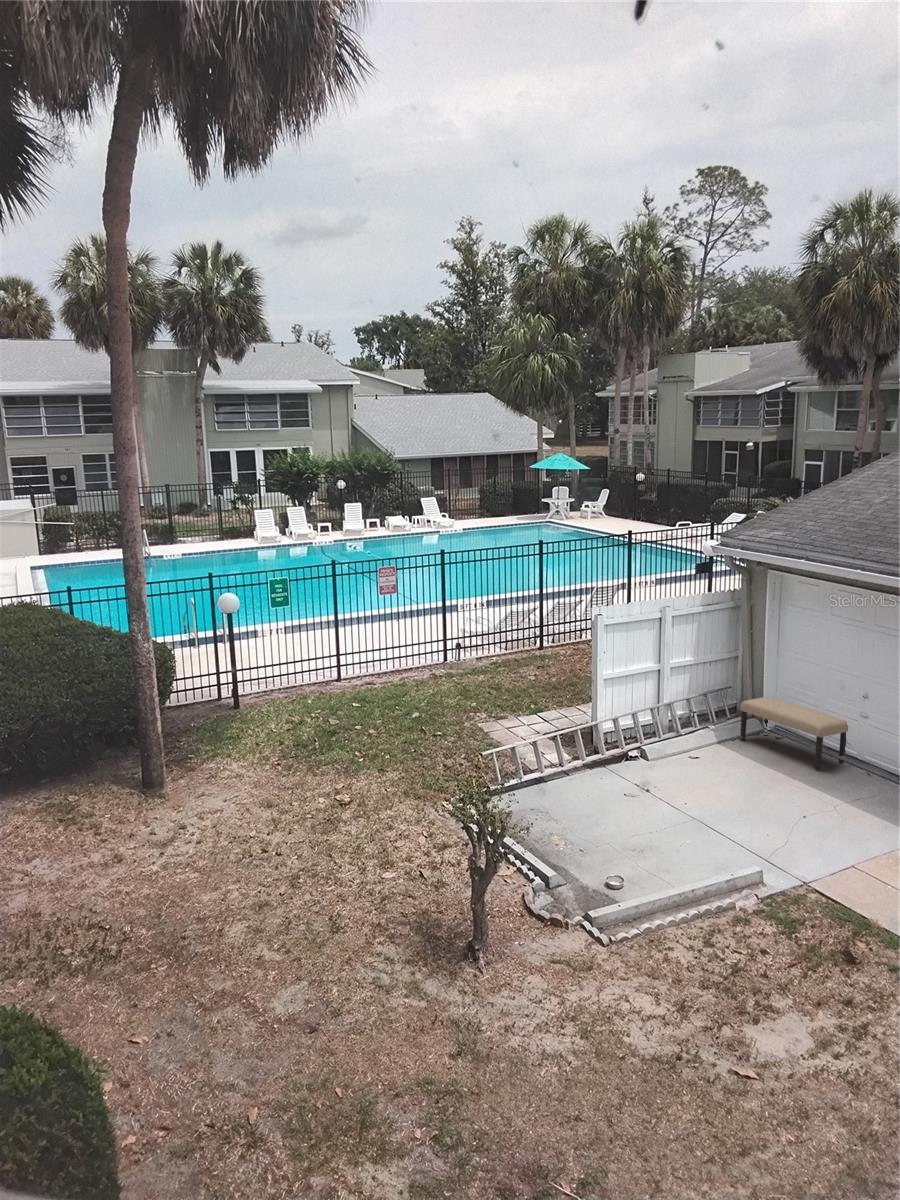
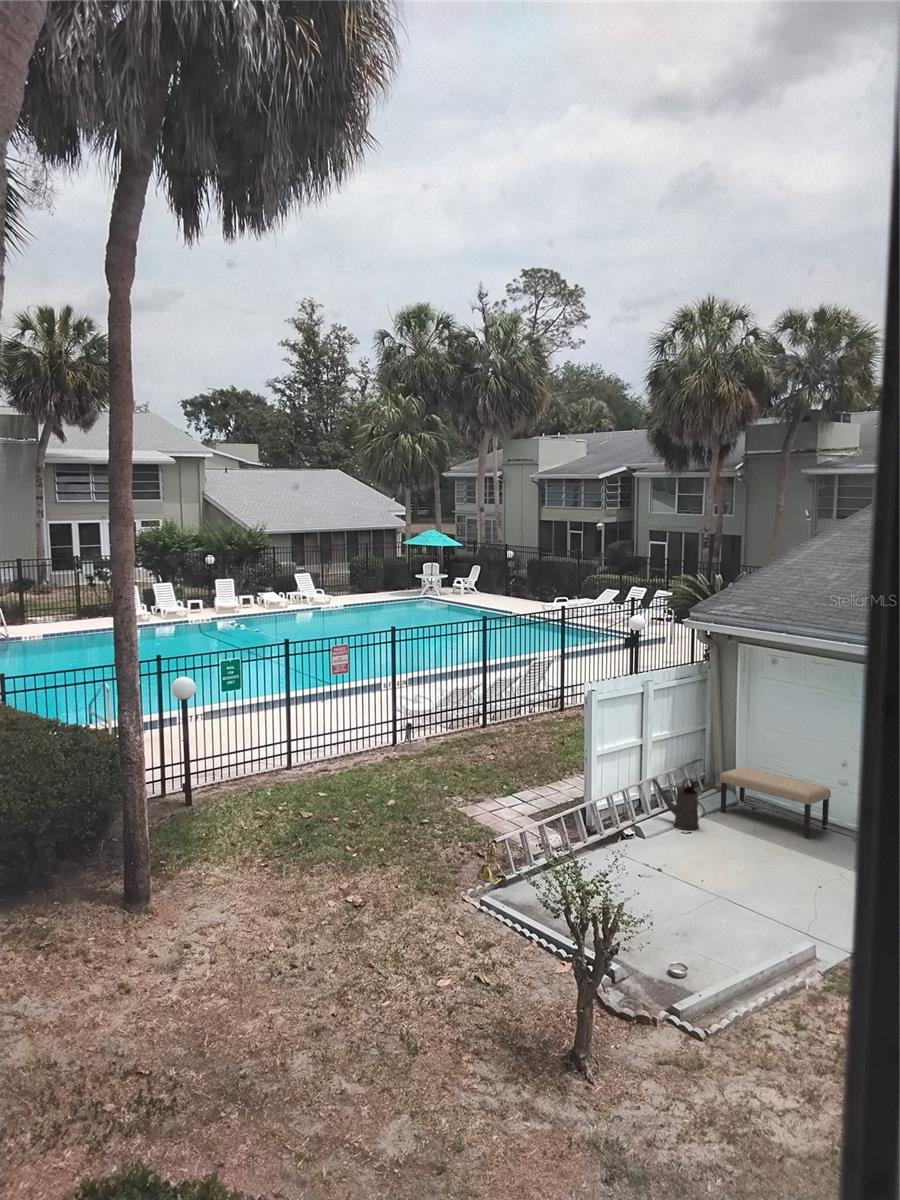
watering can: none [668,703,714,756] -> present [653,778,705,830]

